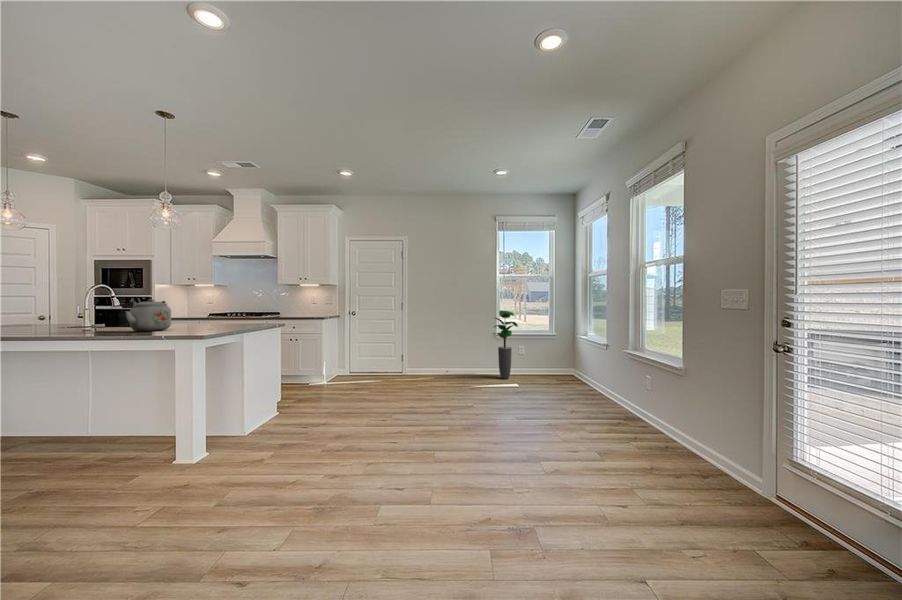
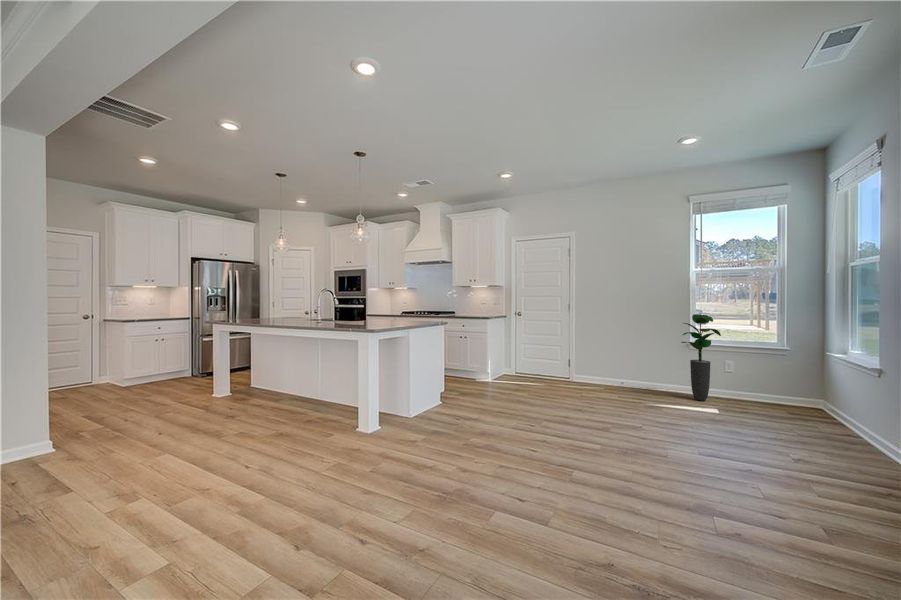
kettle: present [122,299,171,331] -> none [331,299,361,324]

